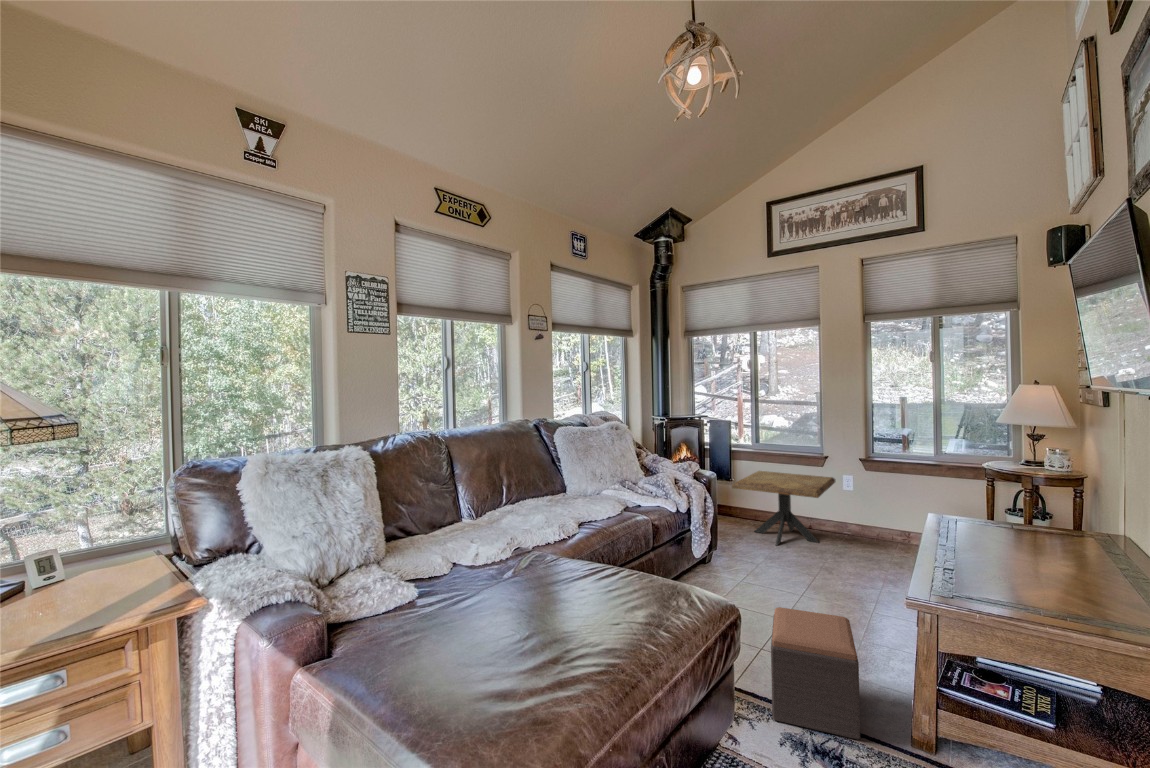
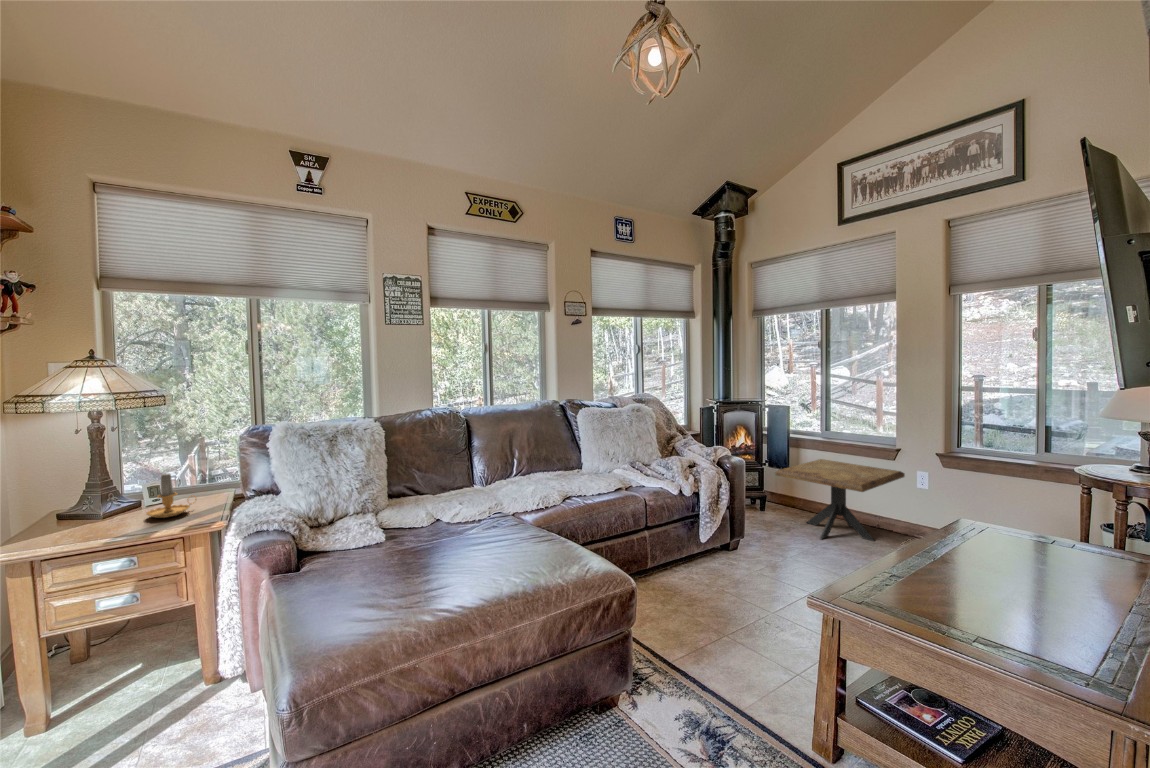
candle: none [61,533,135,605] -> present [146,473,196,518]
footstool: present [771,607,860,740] -> none [683,594,784,731]

